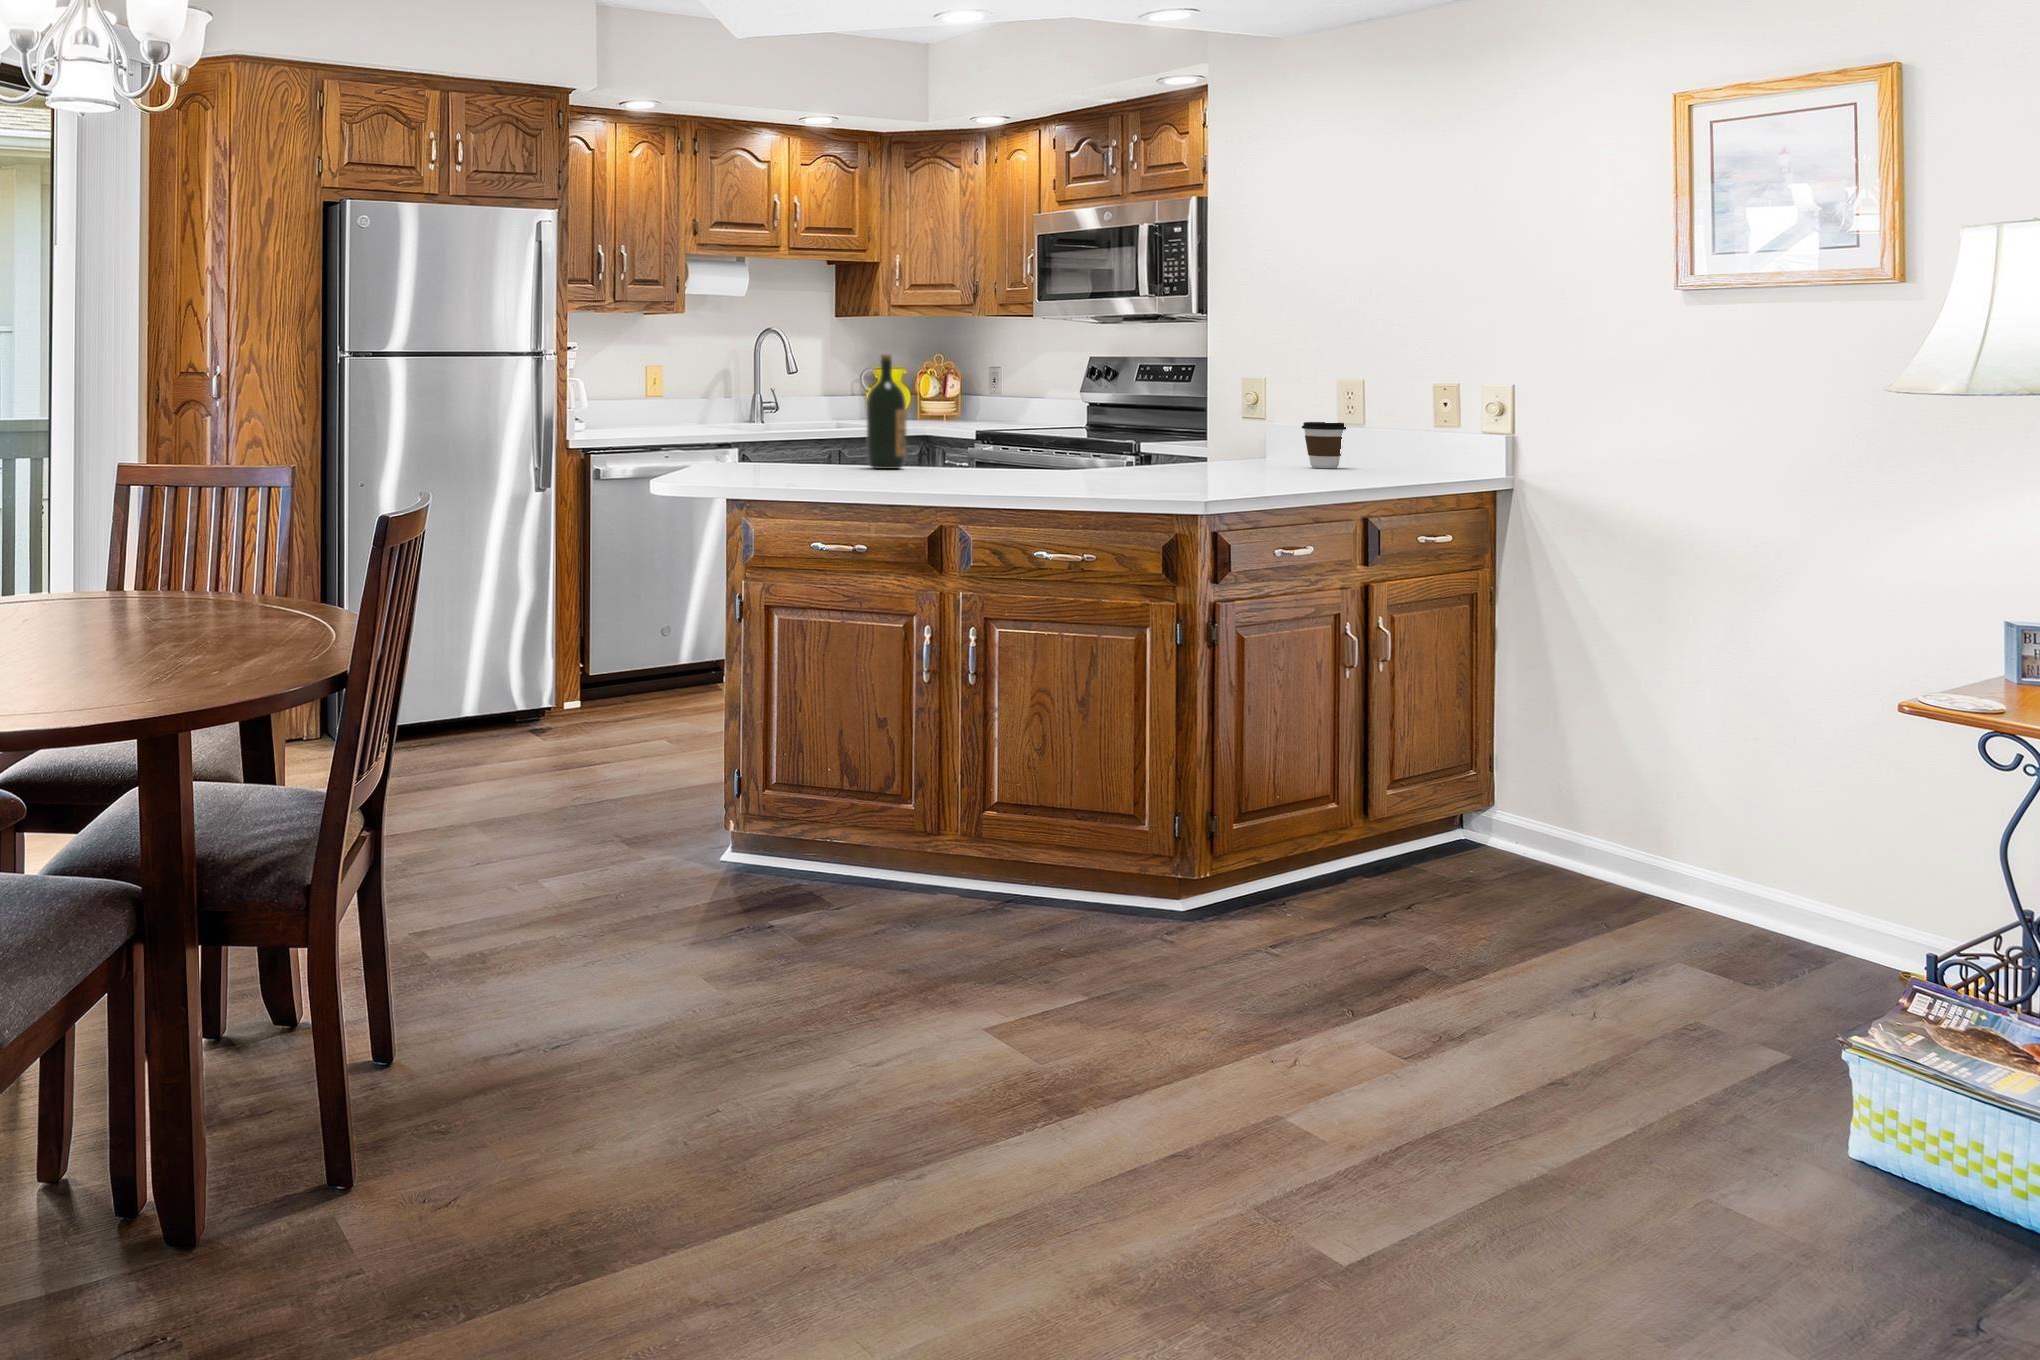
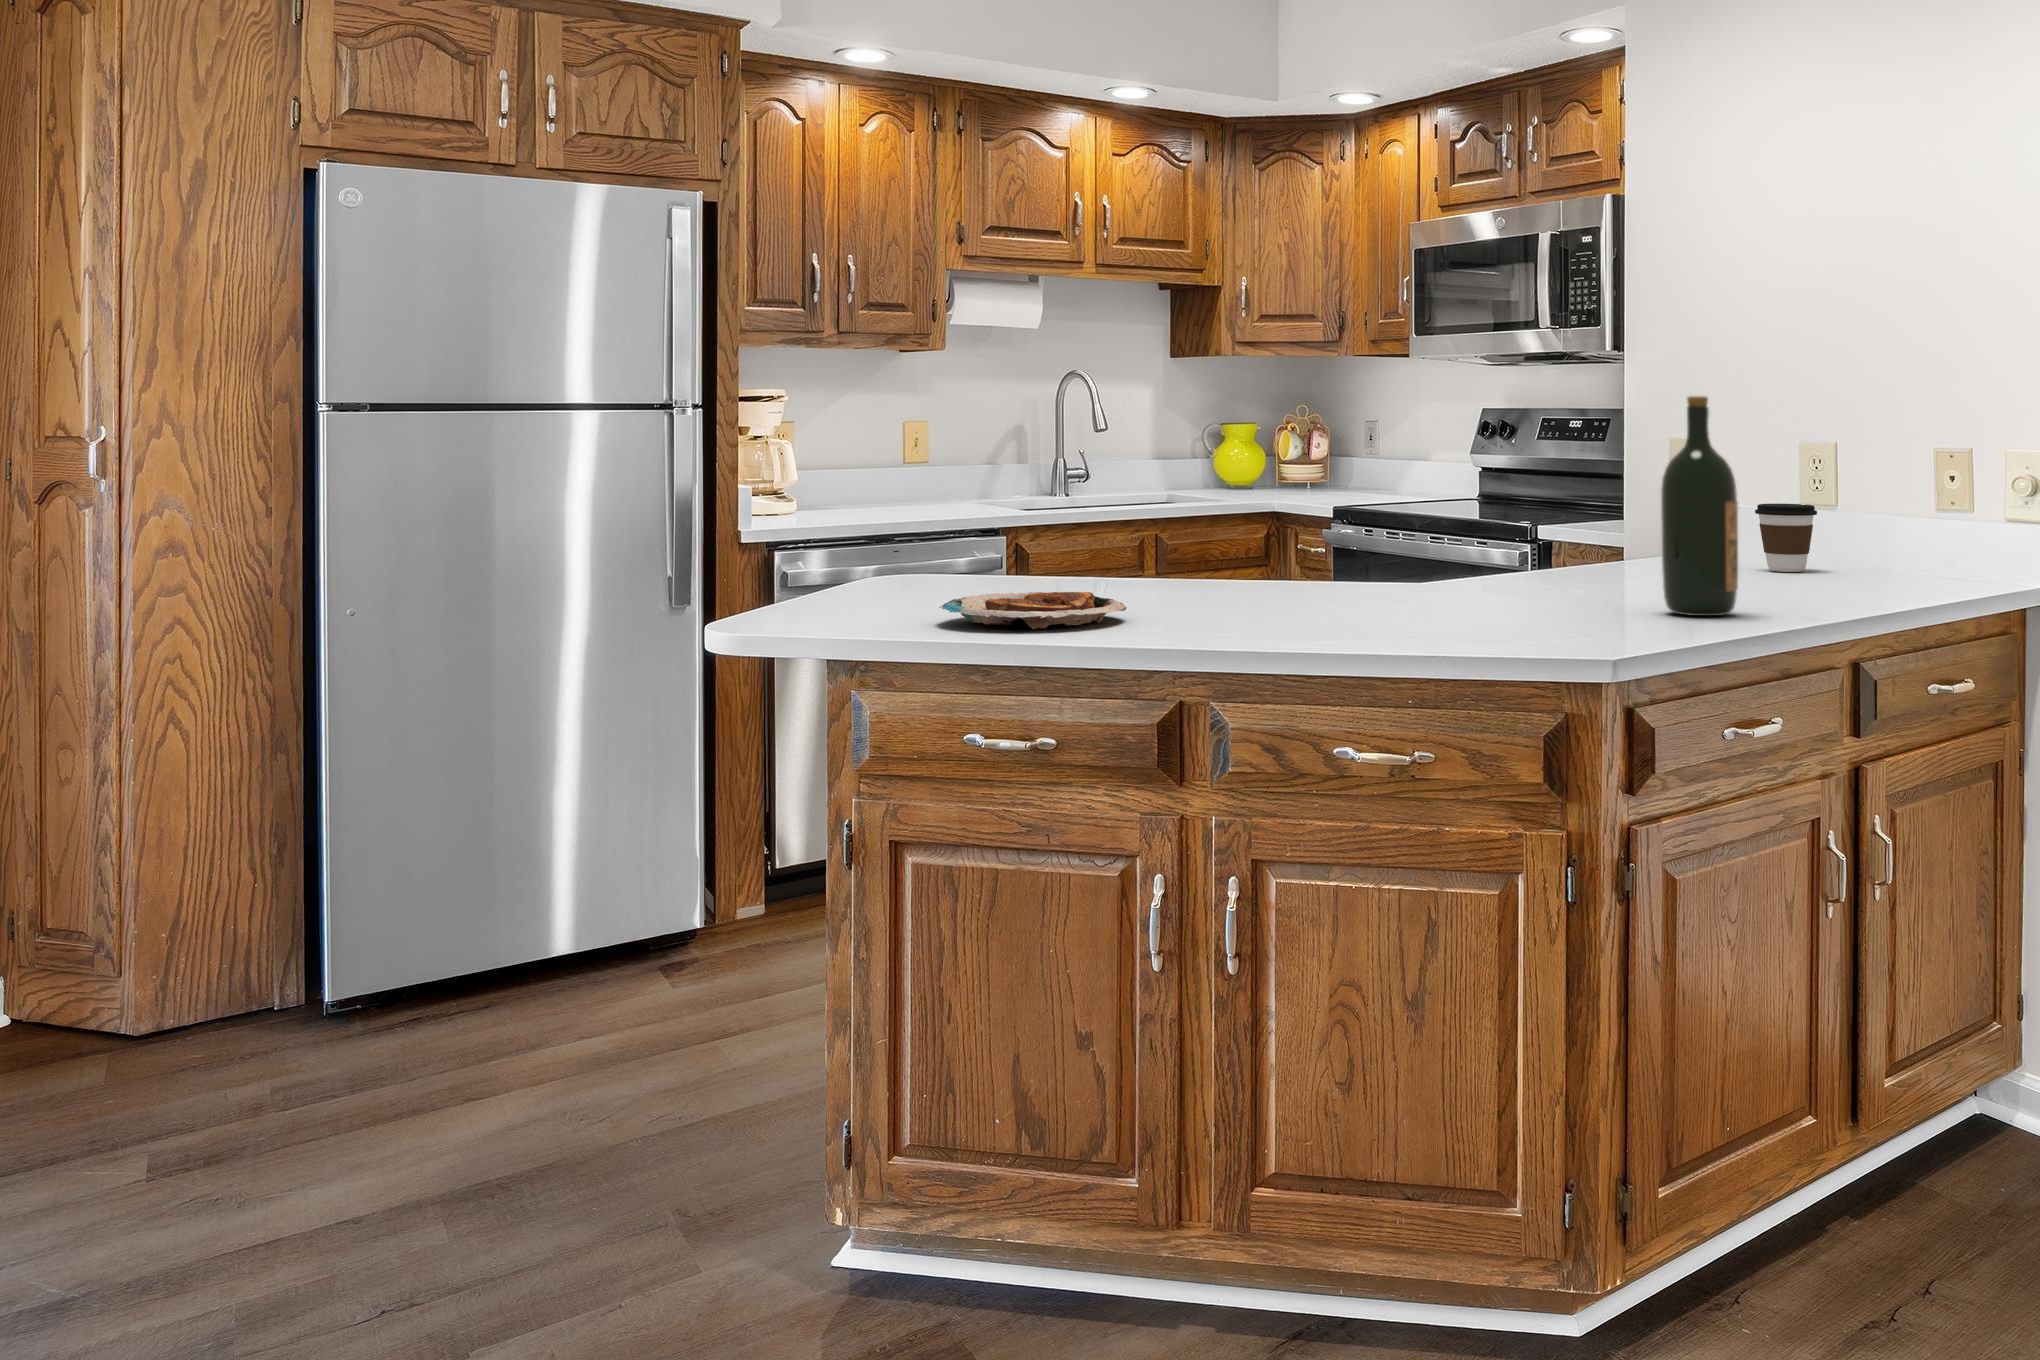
wine bottle: present [867,355,906,469] -> present [1661,396,1738,616]
plate: none [792,465,903,483] -> present [941,592,1126,629]

